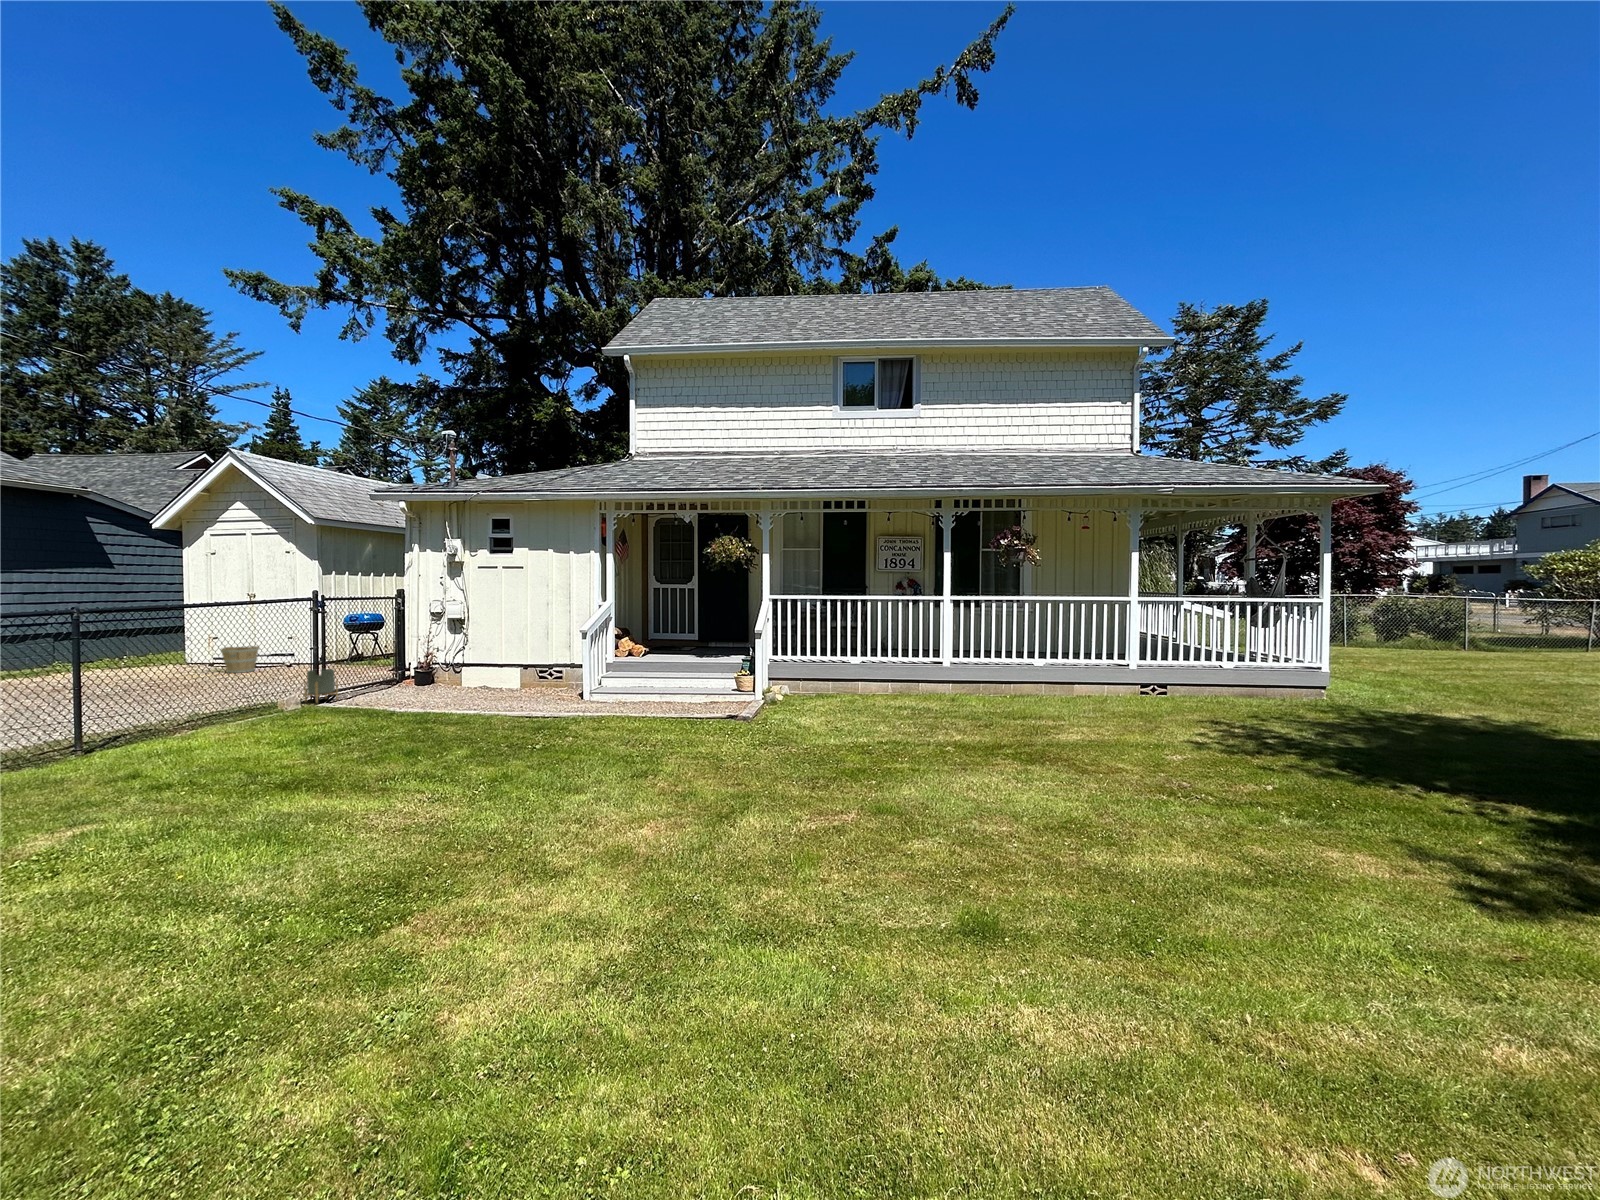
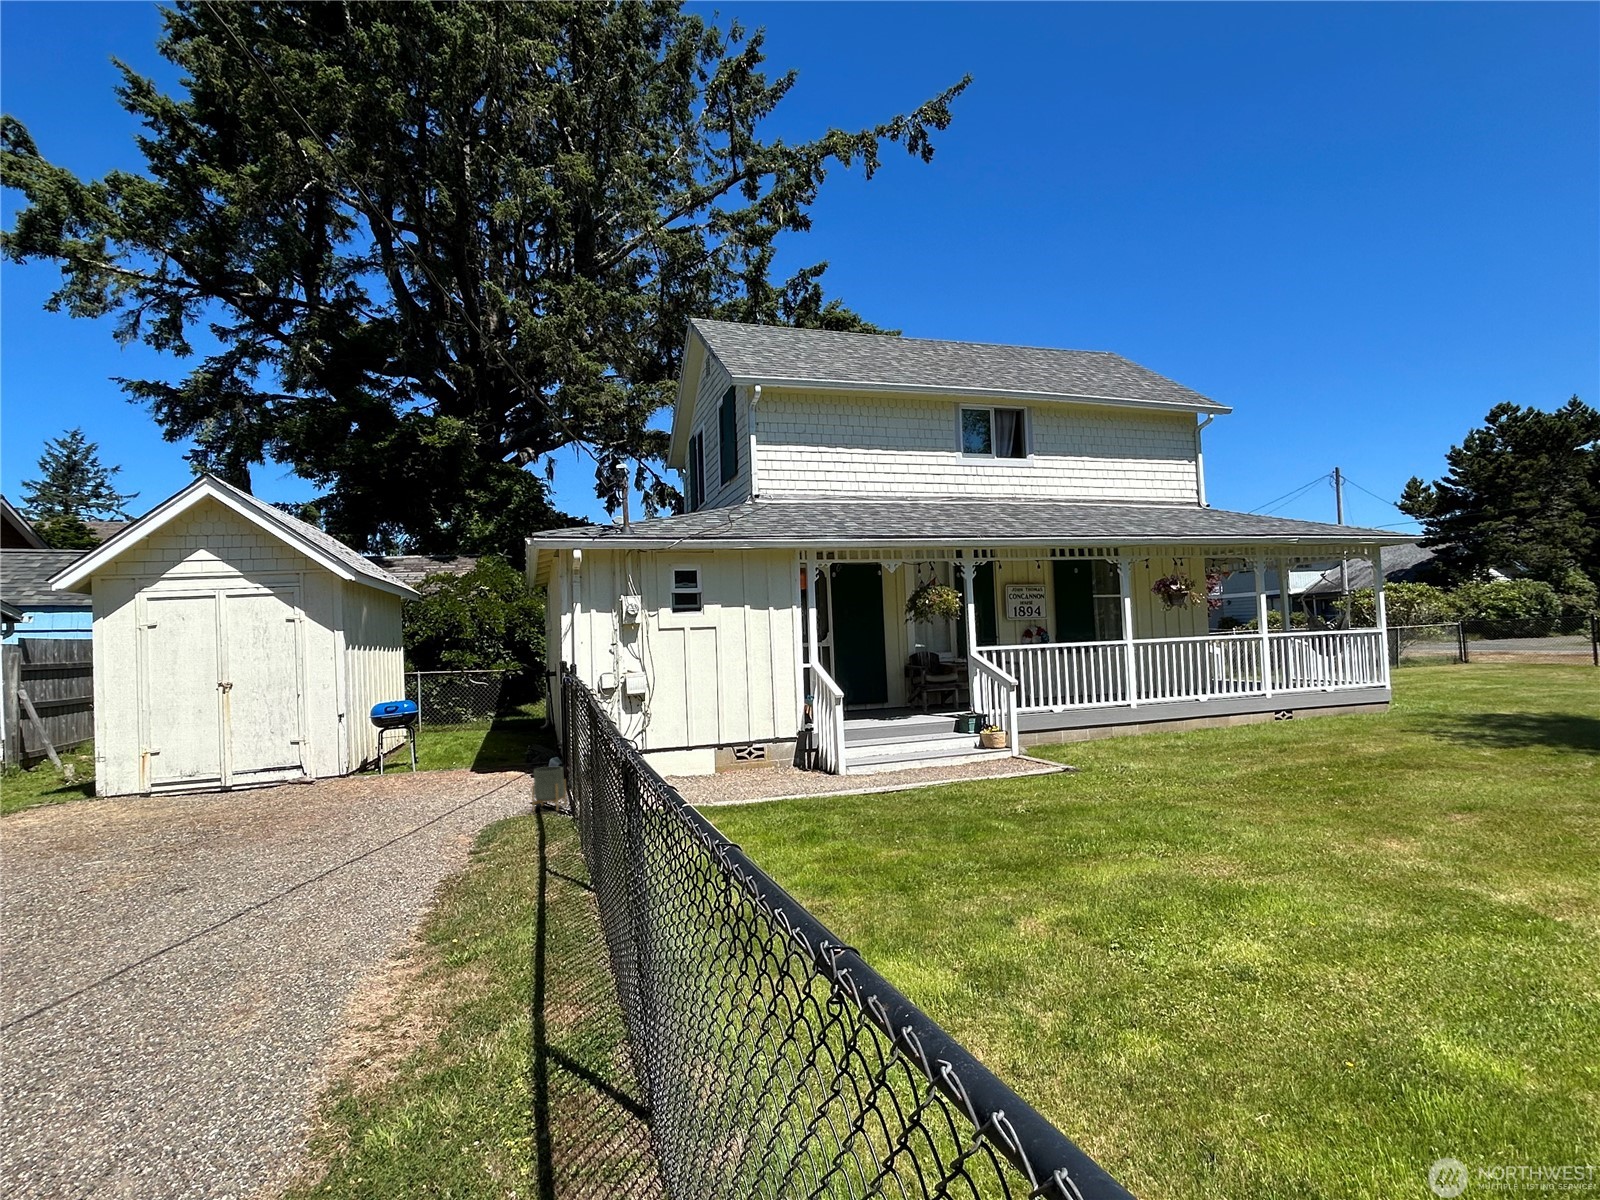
wooden bucket: present [221,646,259,673] -> none [196,757,249,801]

